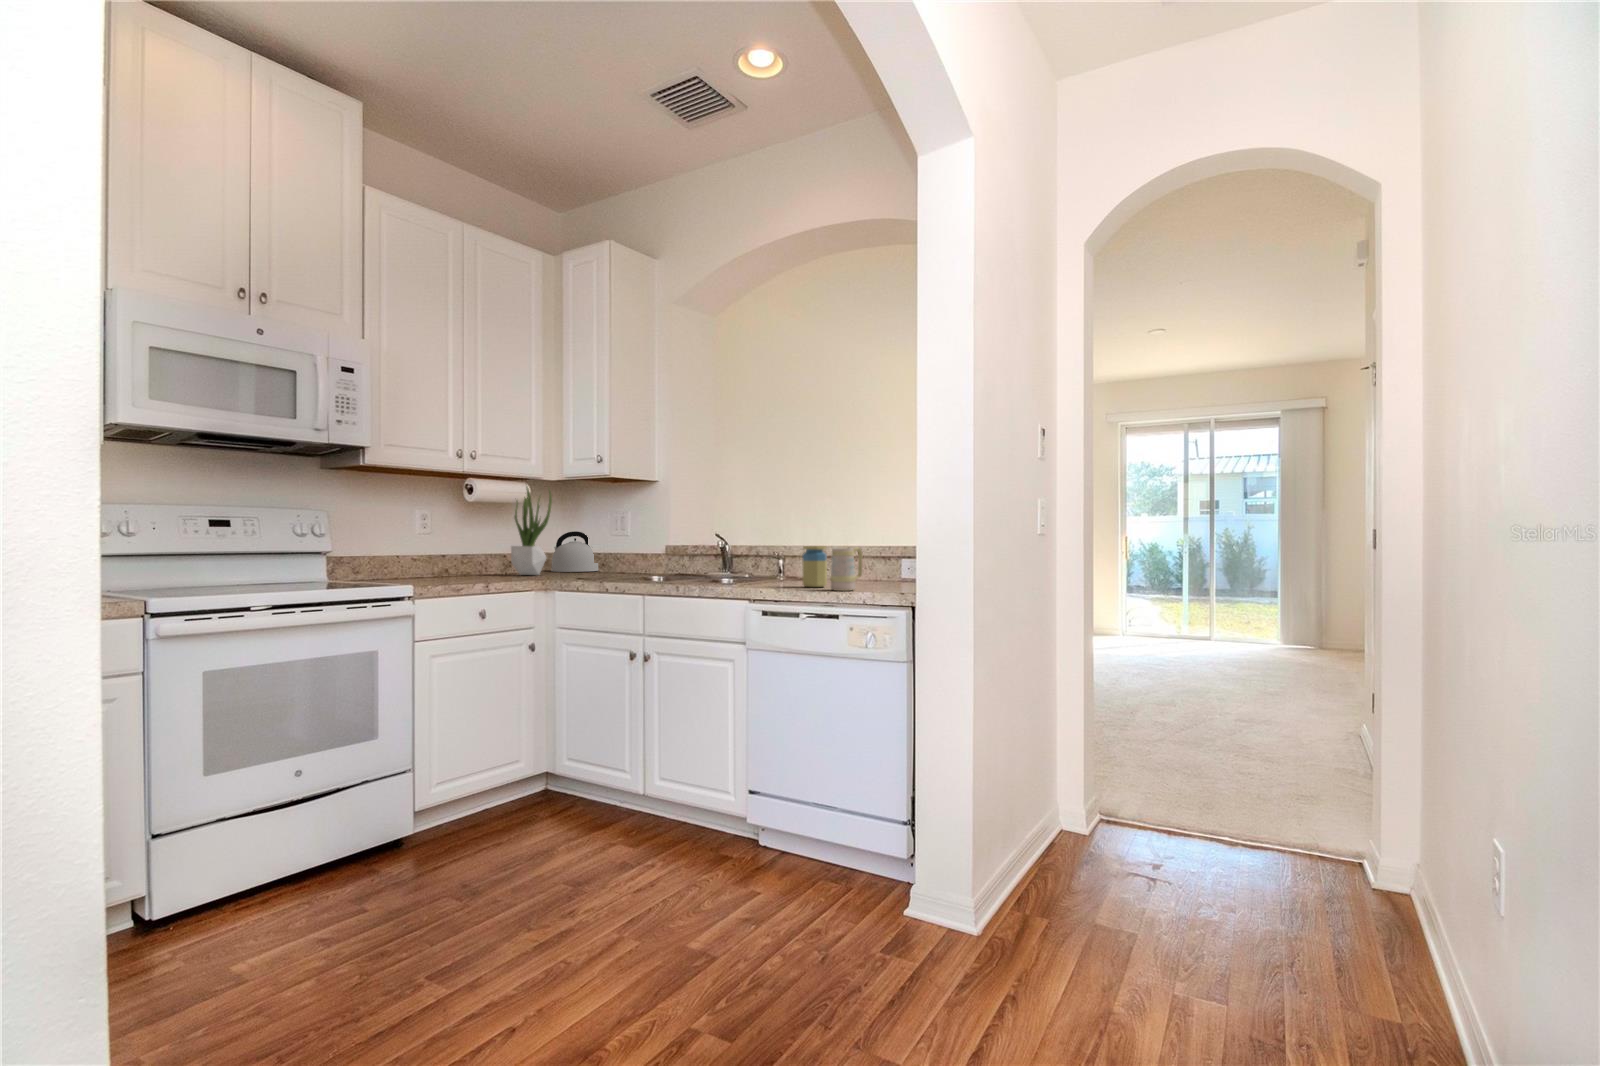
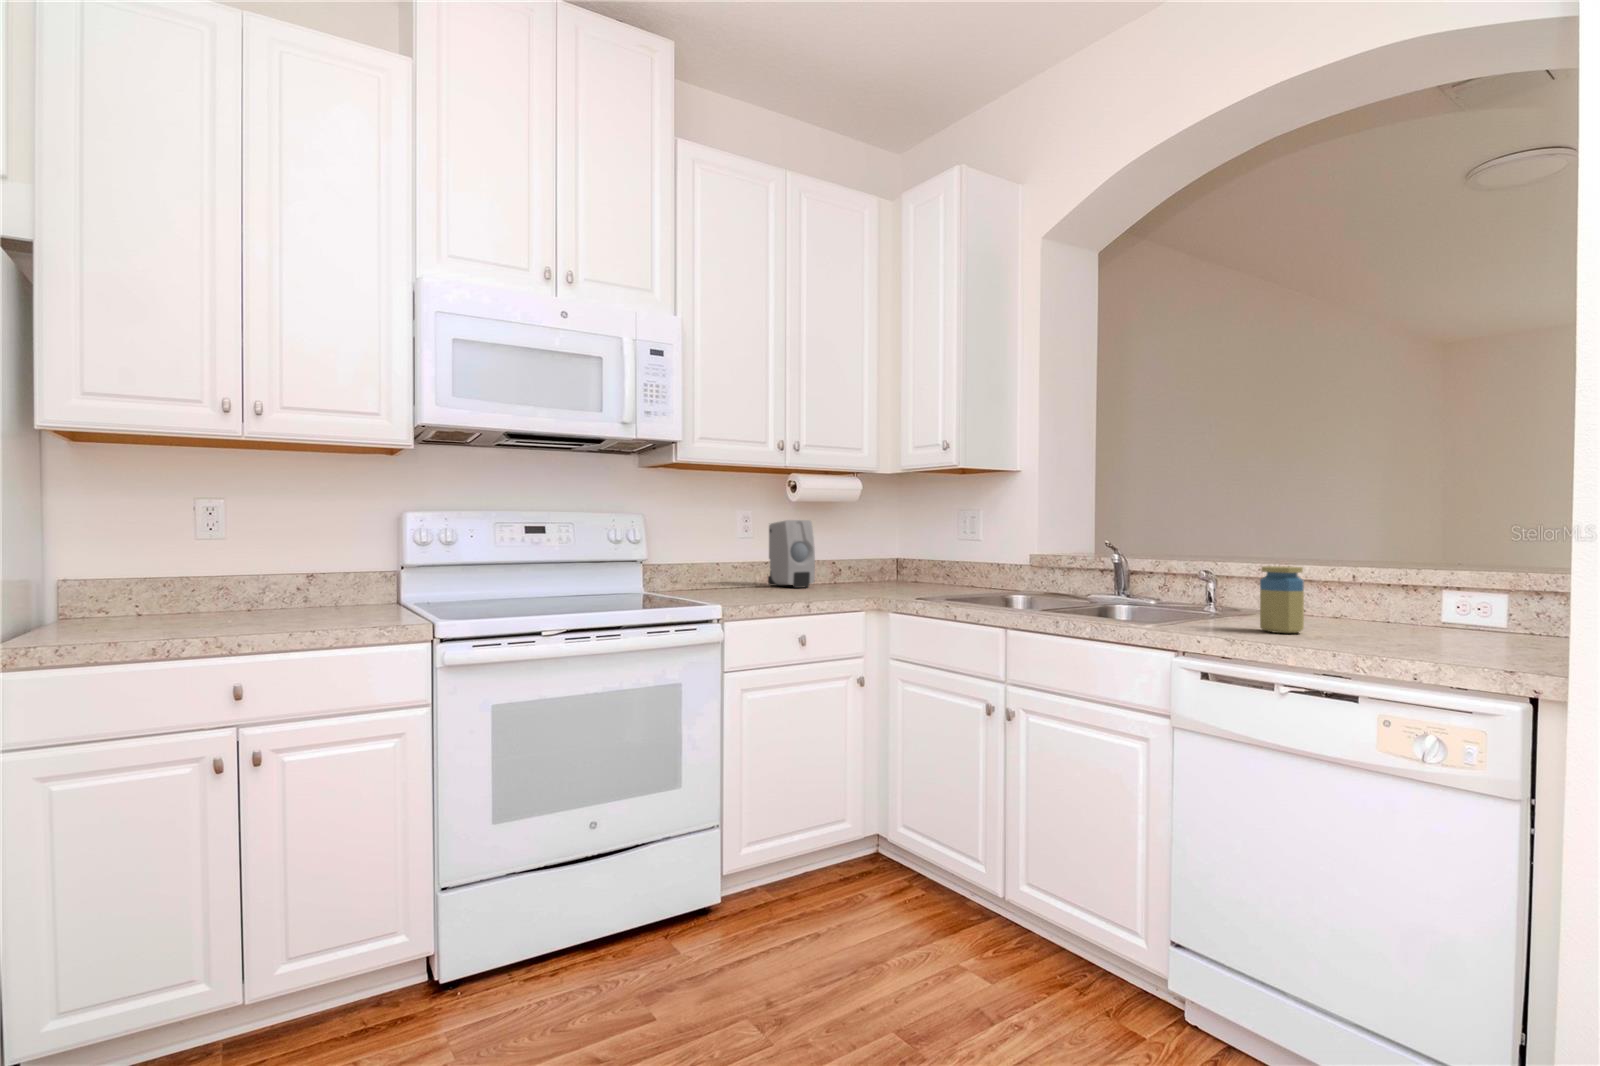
potted plant: present [511,487,552,575] -> none [842,478,890,590]
soap dispenser: none [439,518,486,575] -> present [768,520,815,588]
kettle: present [551,531,599,572] -> none [890,535,953,585]
mug: present [830,547,863,591] -> none [1318,572,1381,645]

